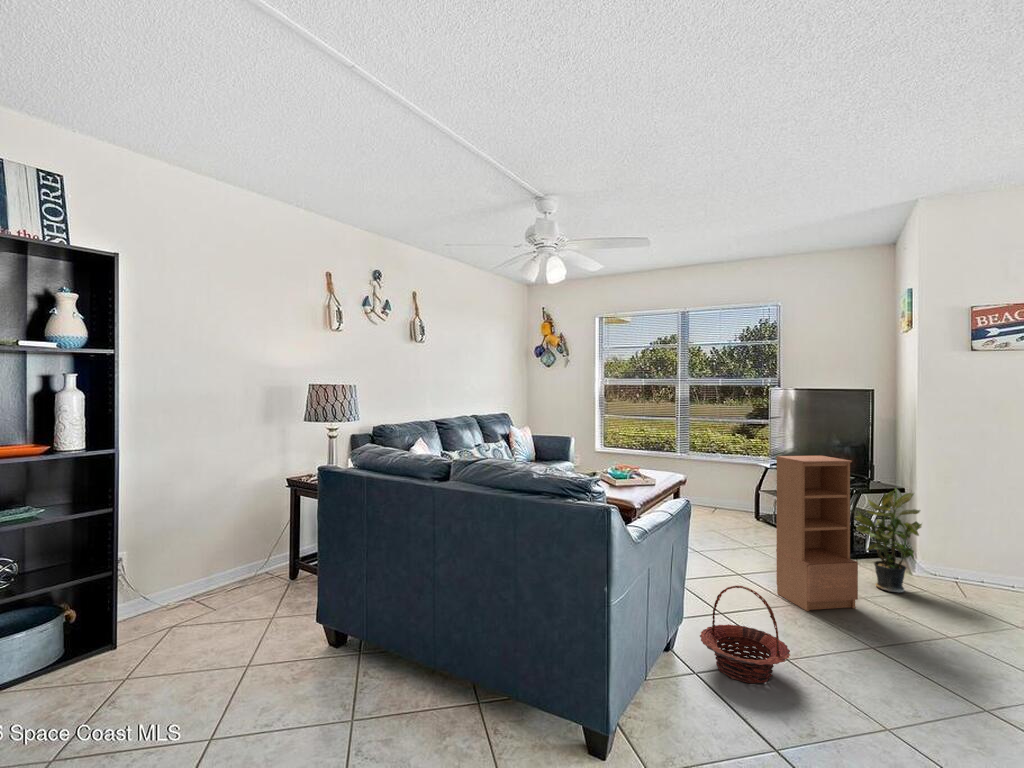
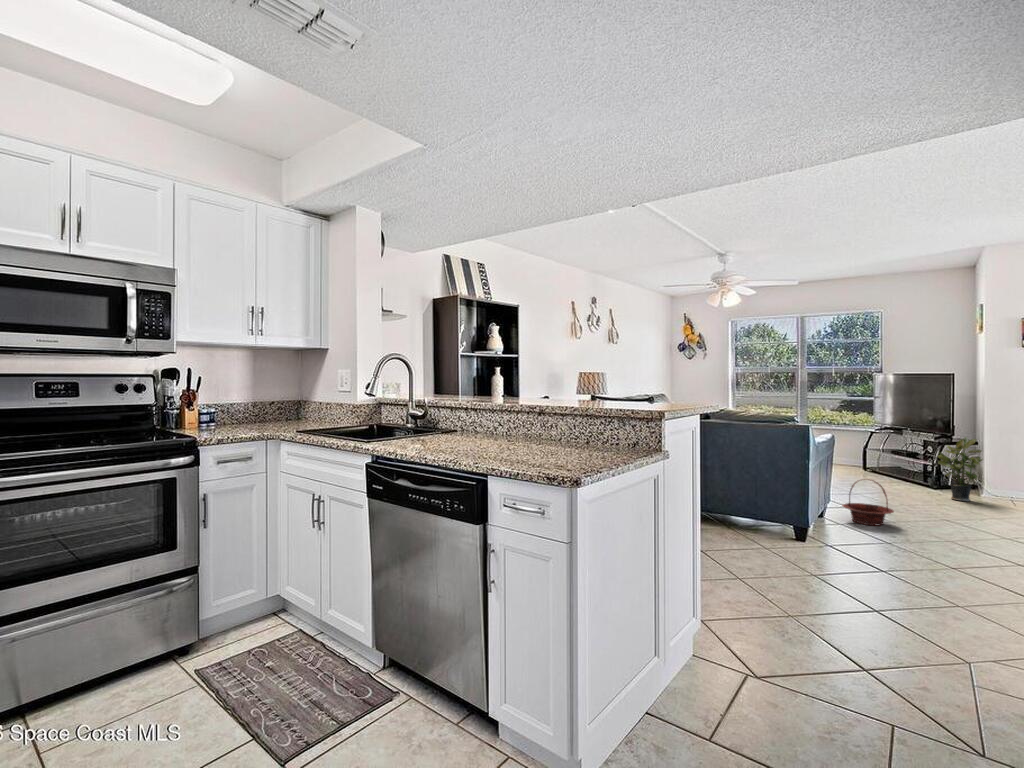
bookcase: present [776,456,858,611] -> none [883,416,937,506]

